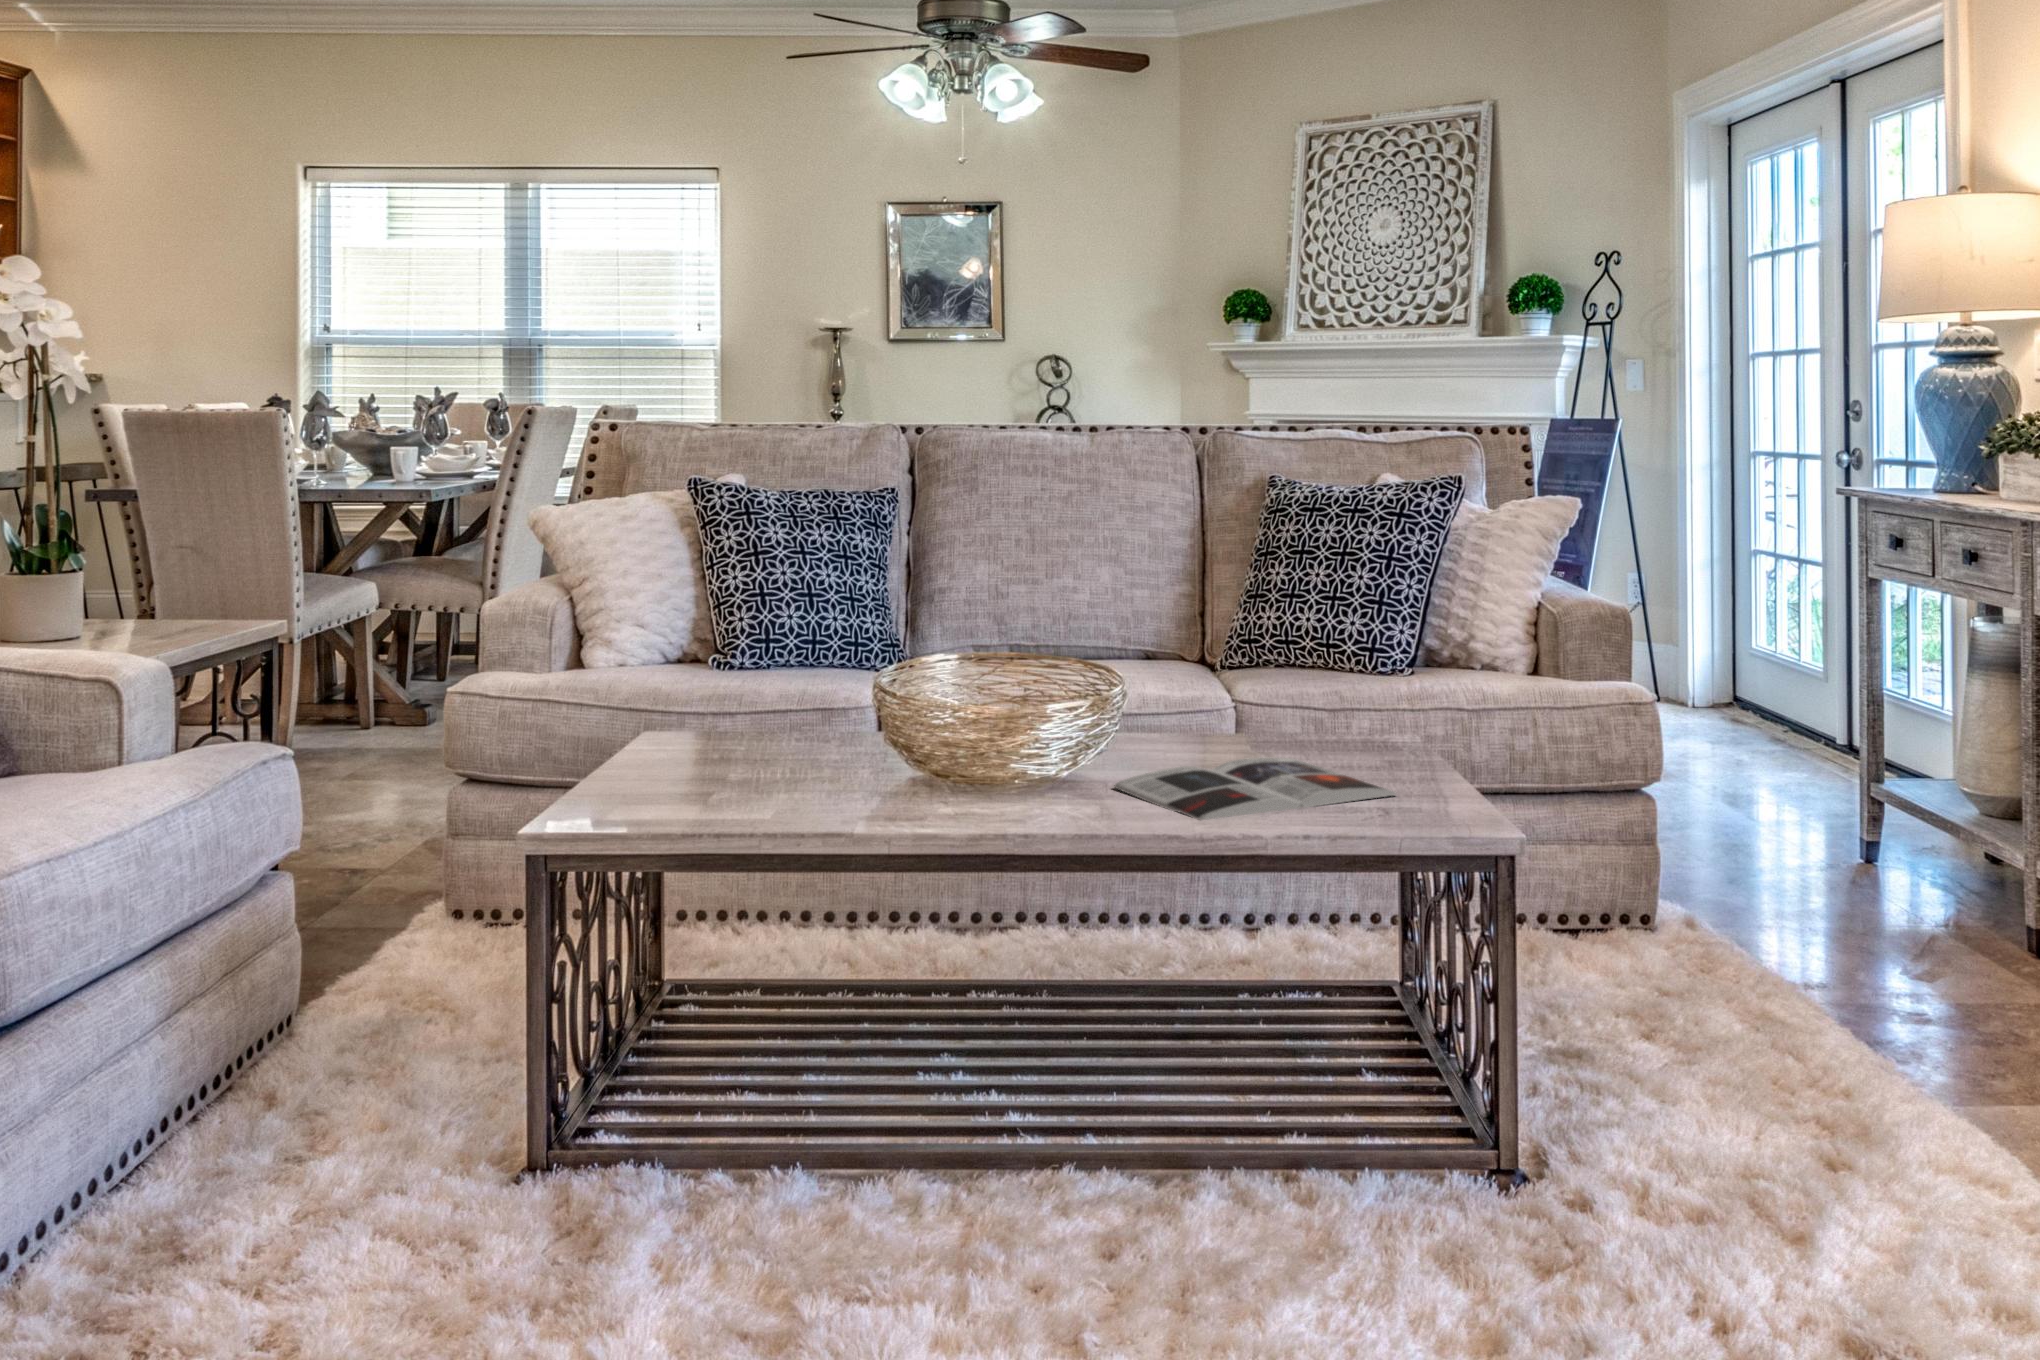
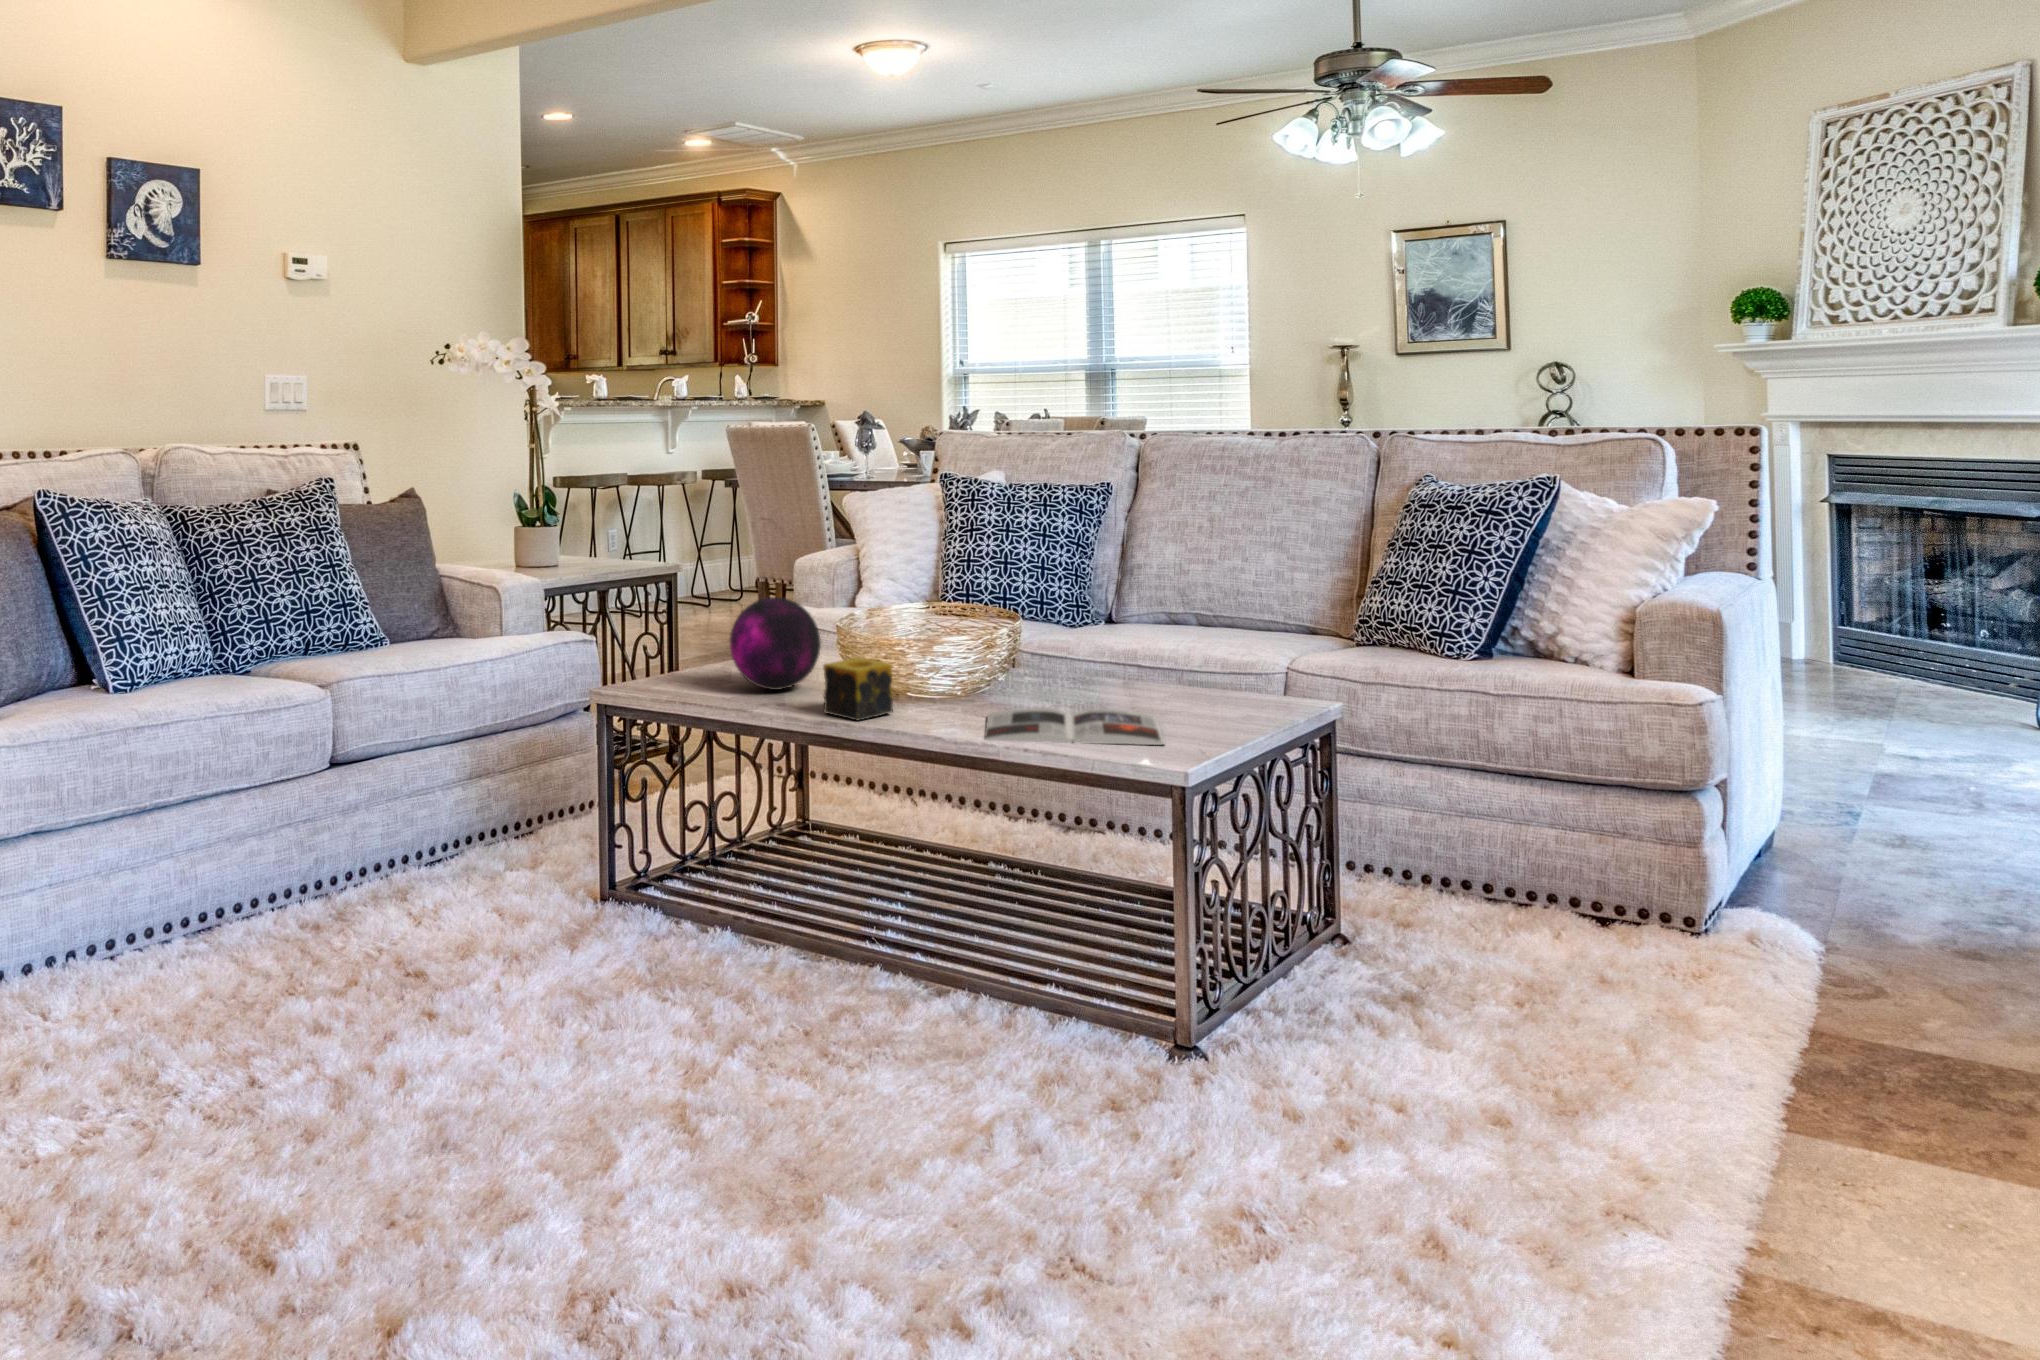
decorative orb: none [658,638,806,789] -> present [730,597,821,690]
candle: none [902,721,995,818] -> present [823,658,893,720]

